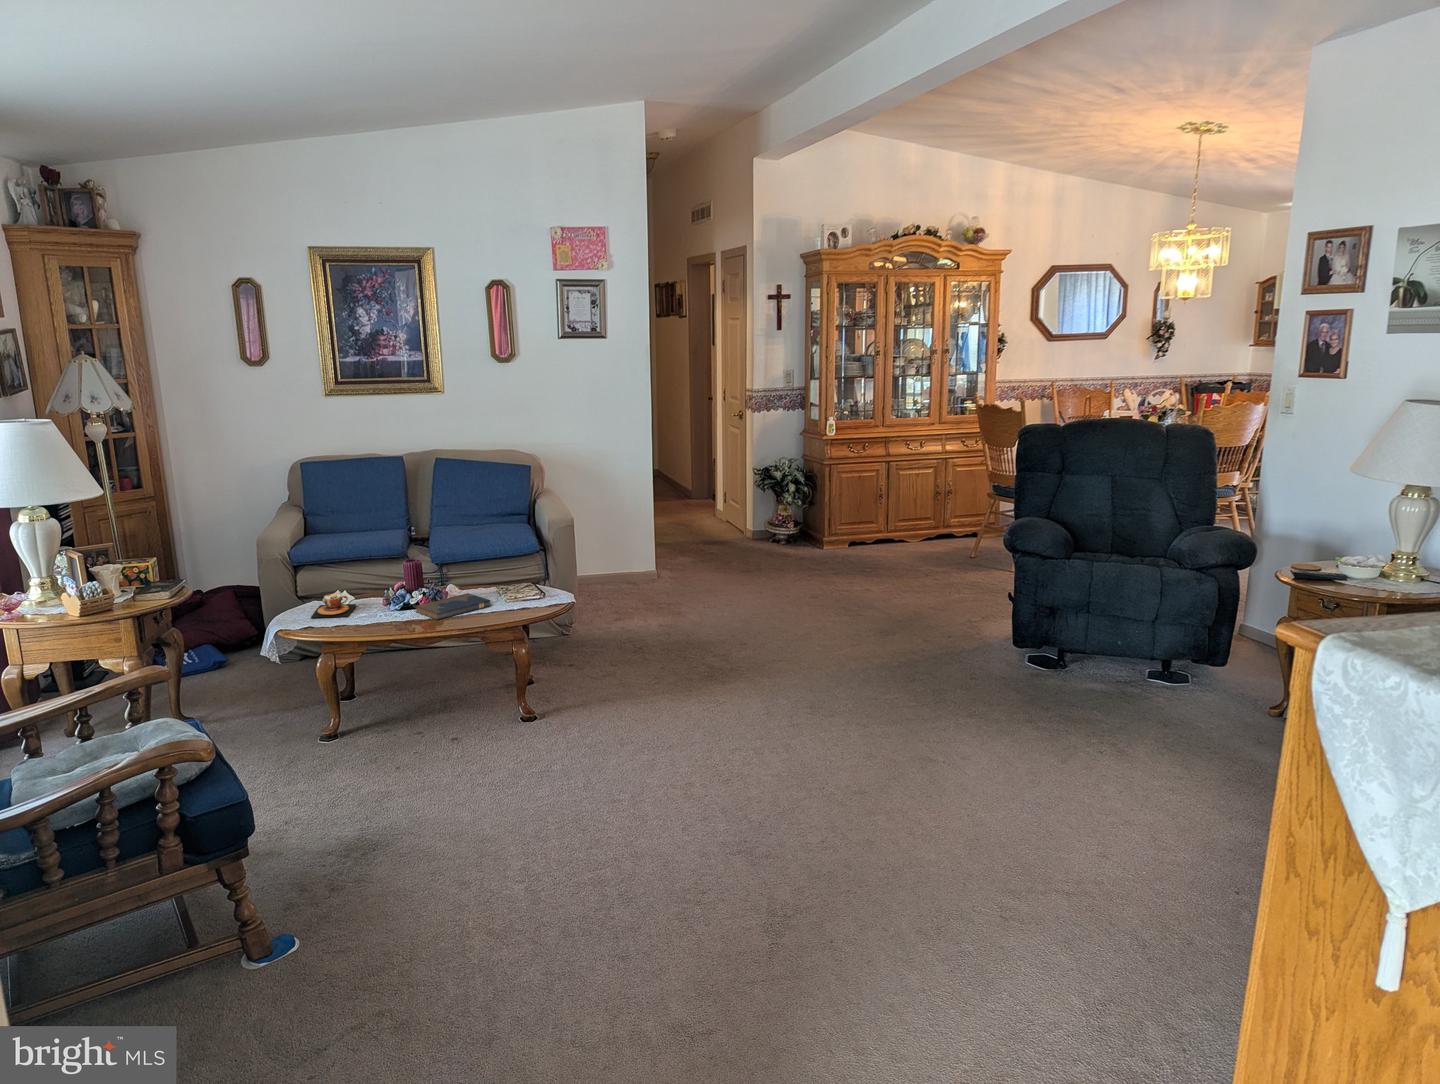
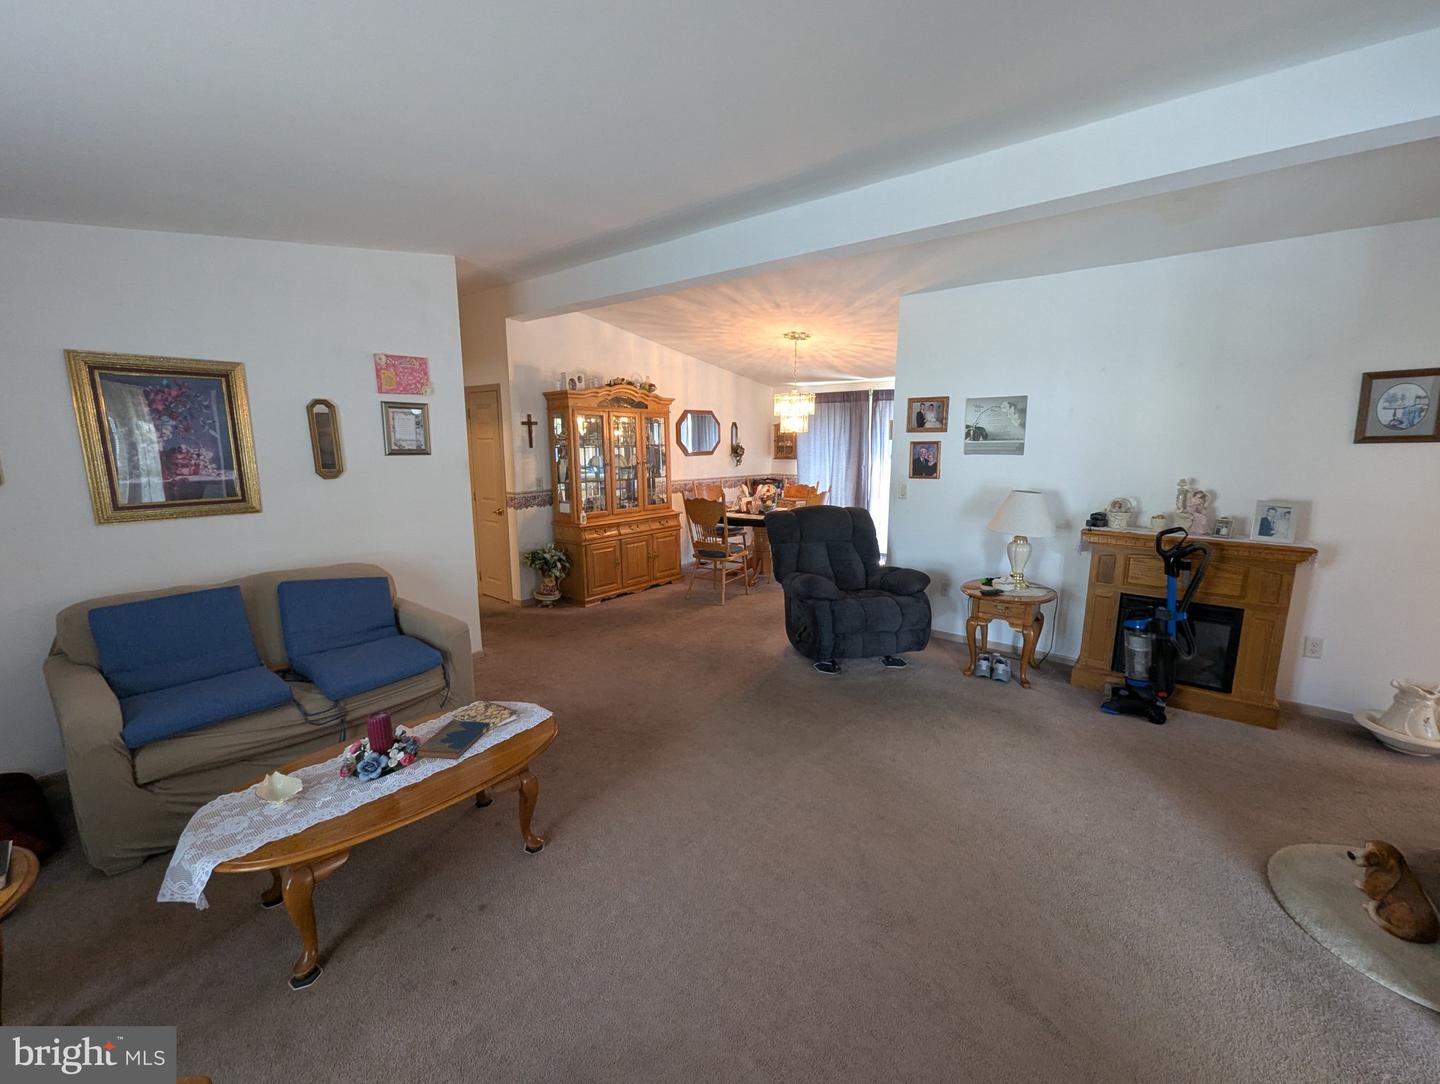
teacup: present [311,594,356,618] -> none [282,761,341,800]

